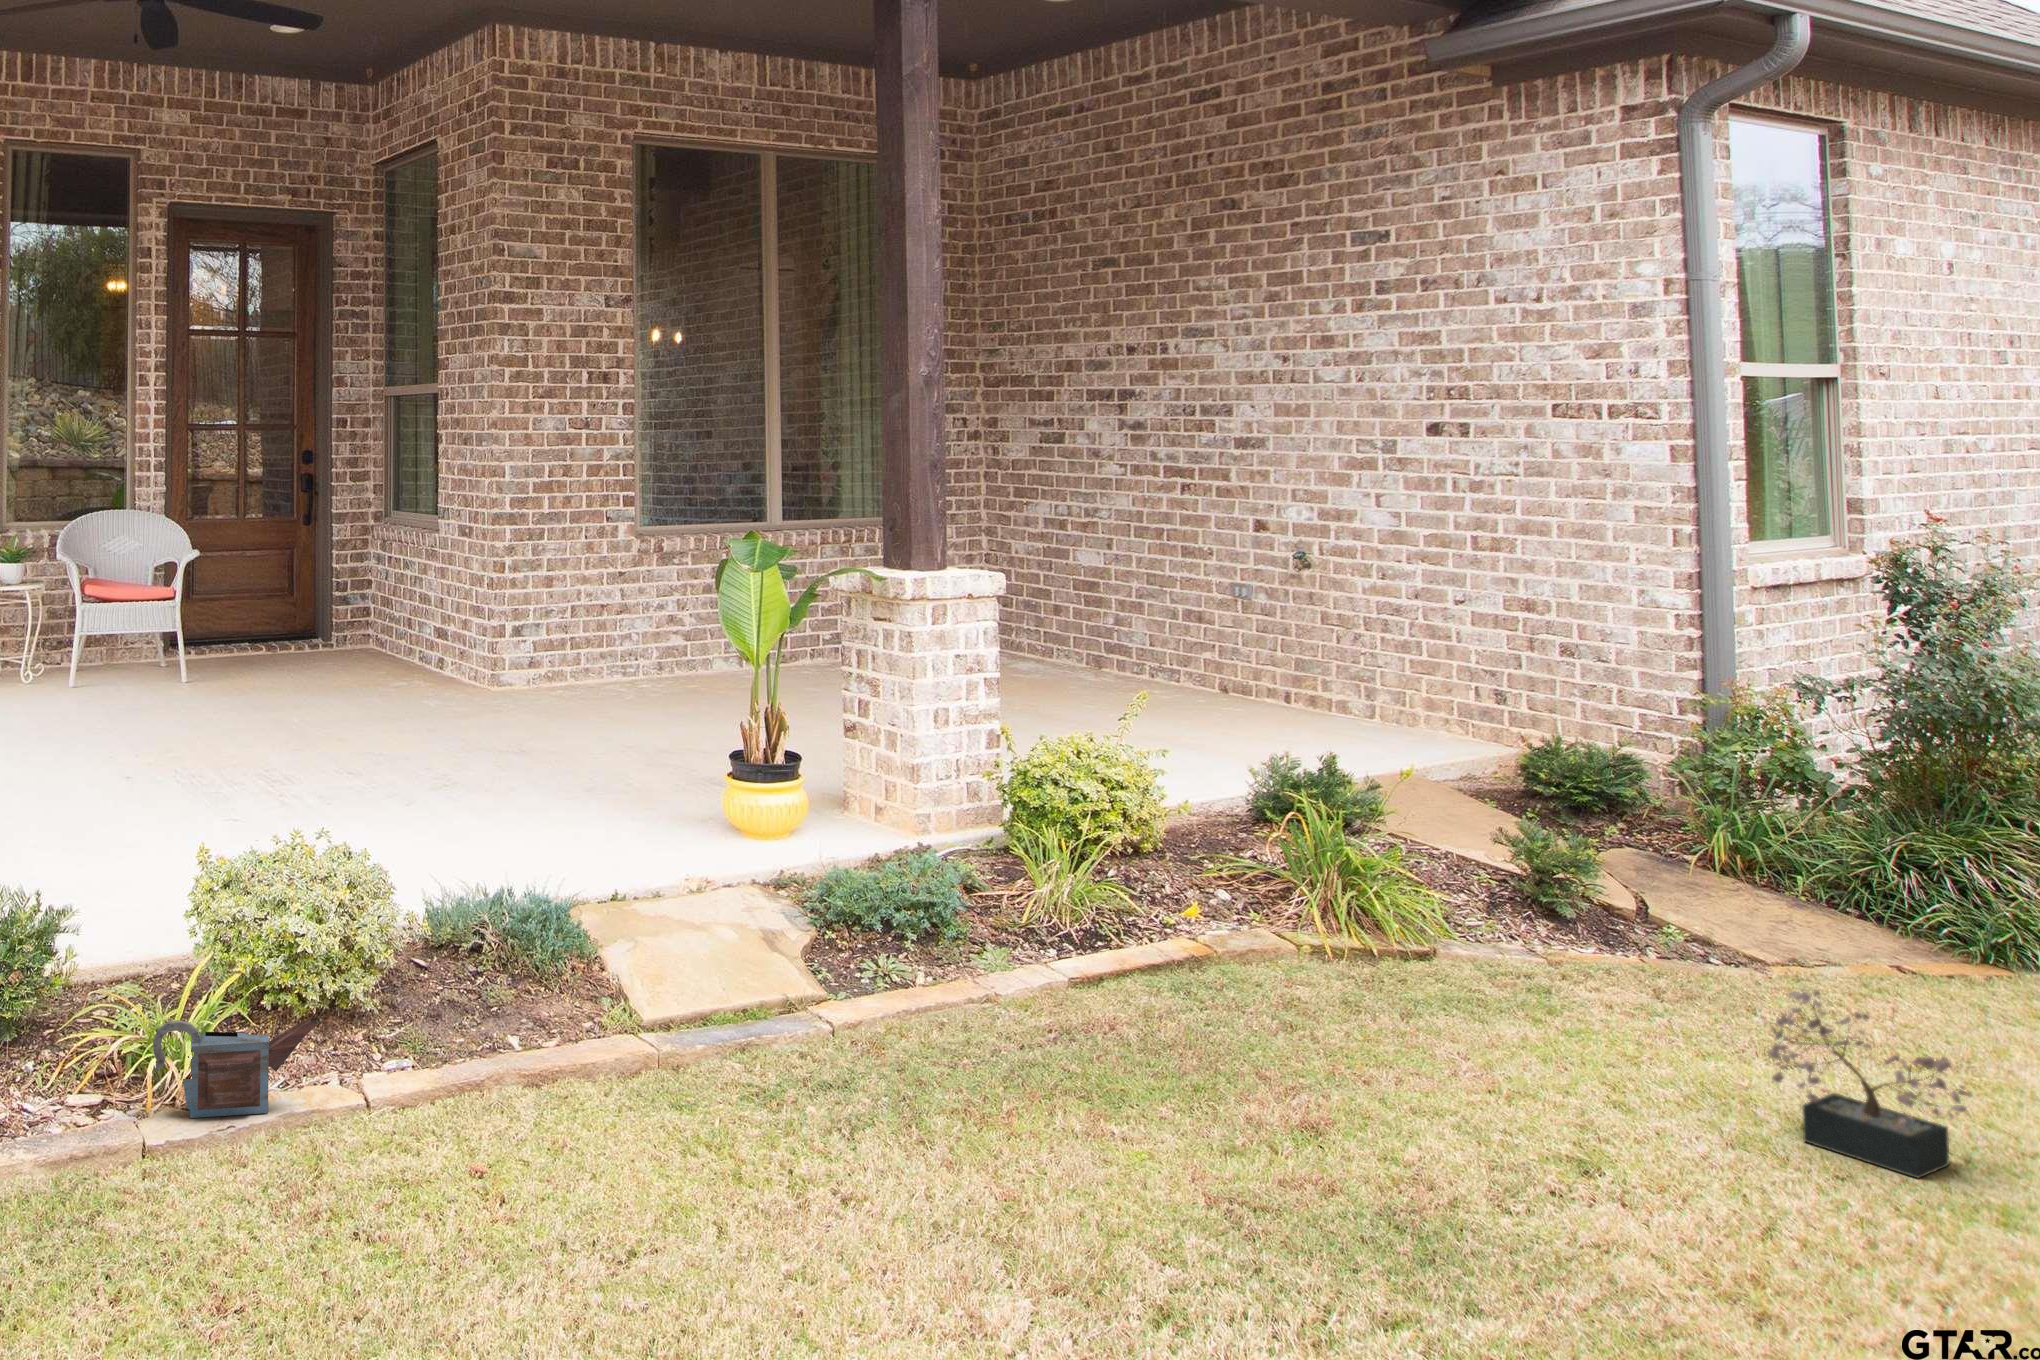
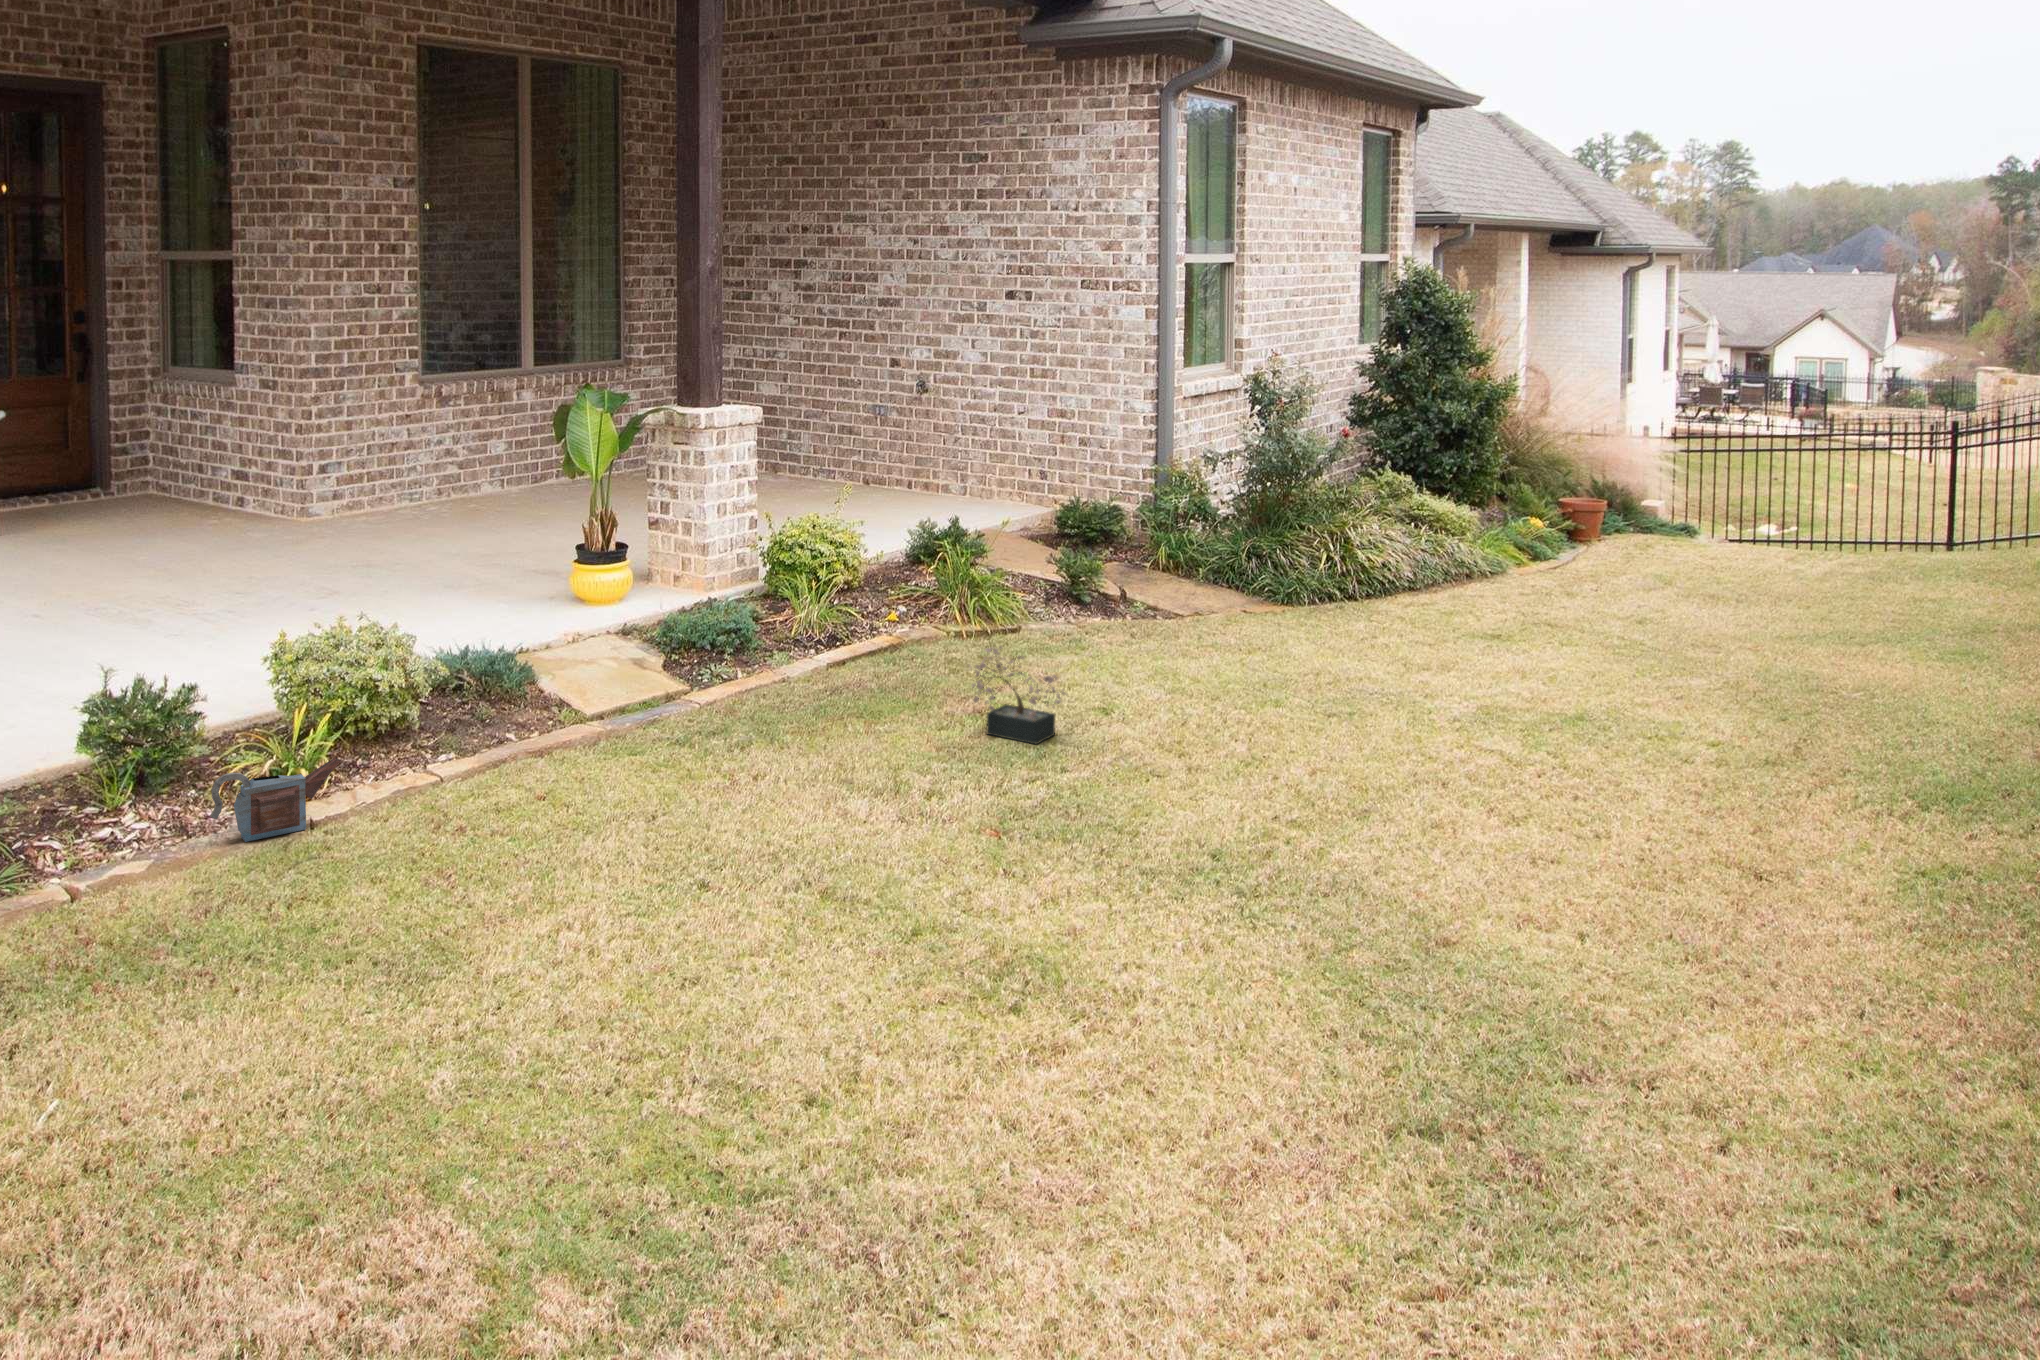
decorative plant: present [1761,990,1971,1178] -> present [972,647,1066,744]

